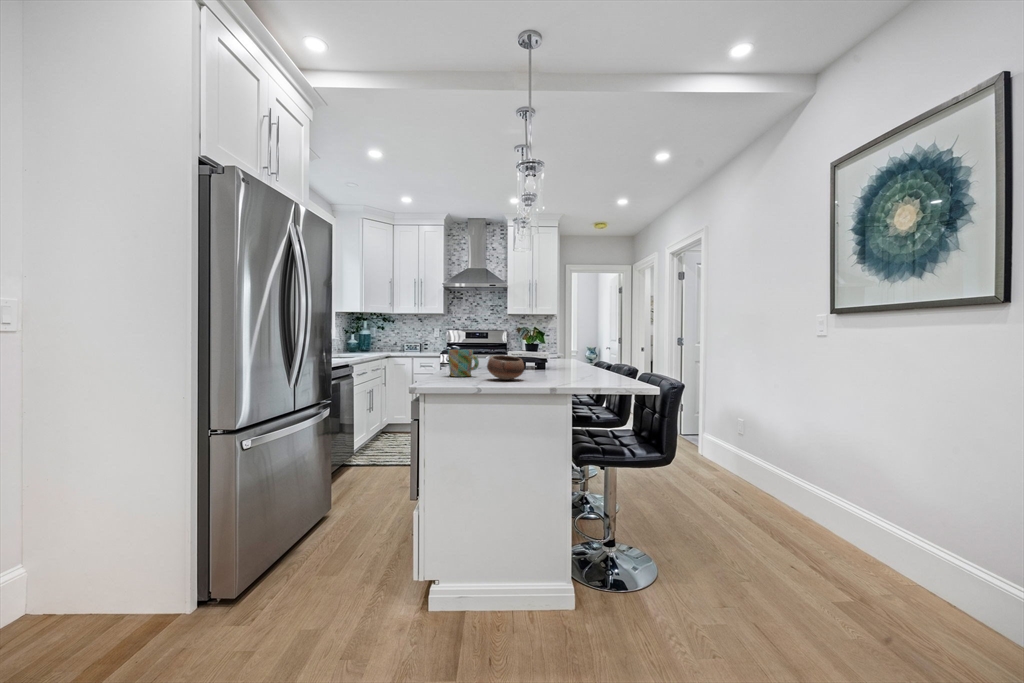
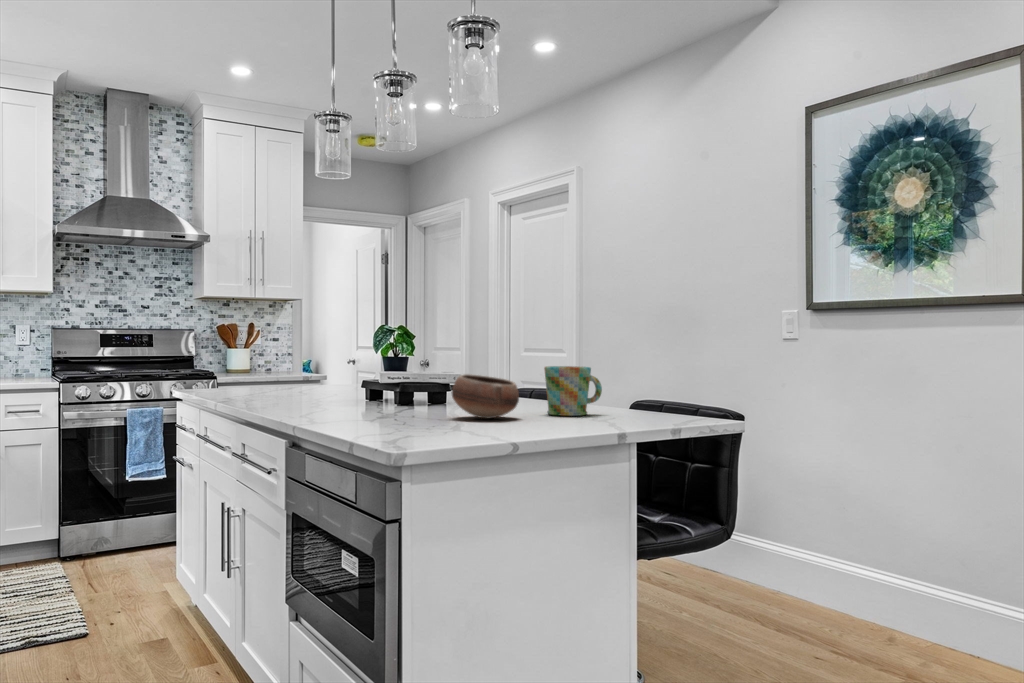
mug: present [448,350,479,377] -> present [544,366,602,416]

